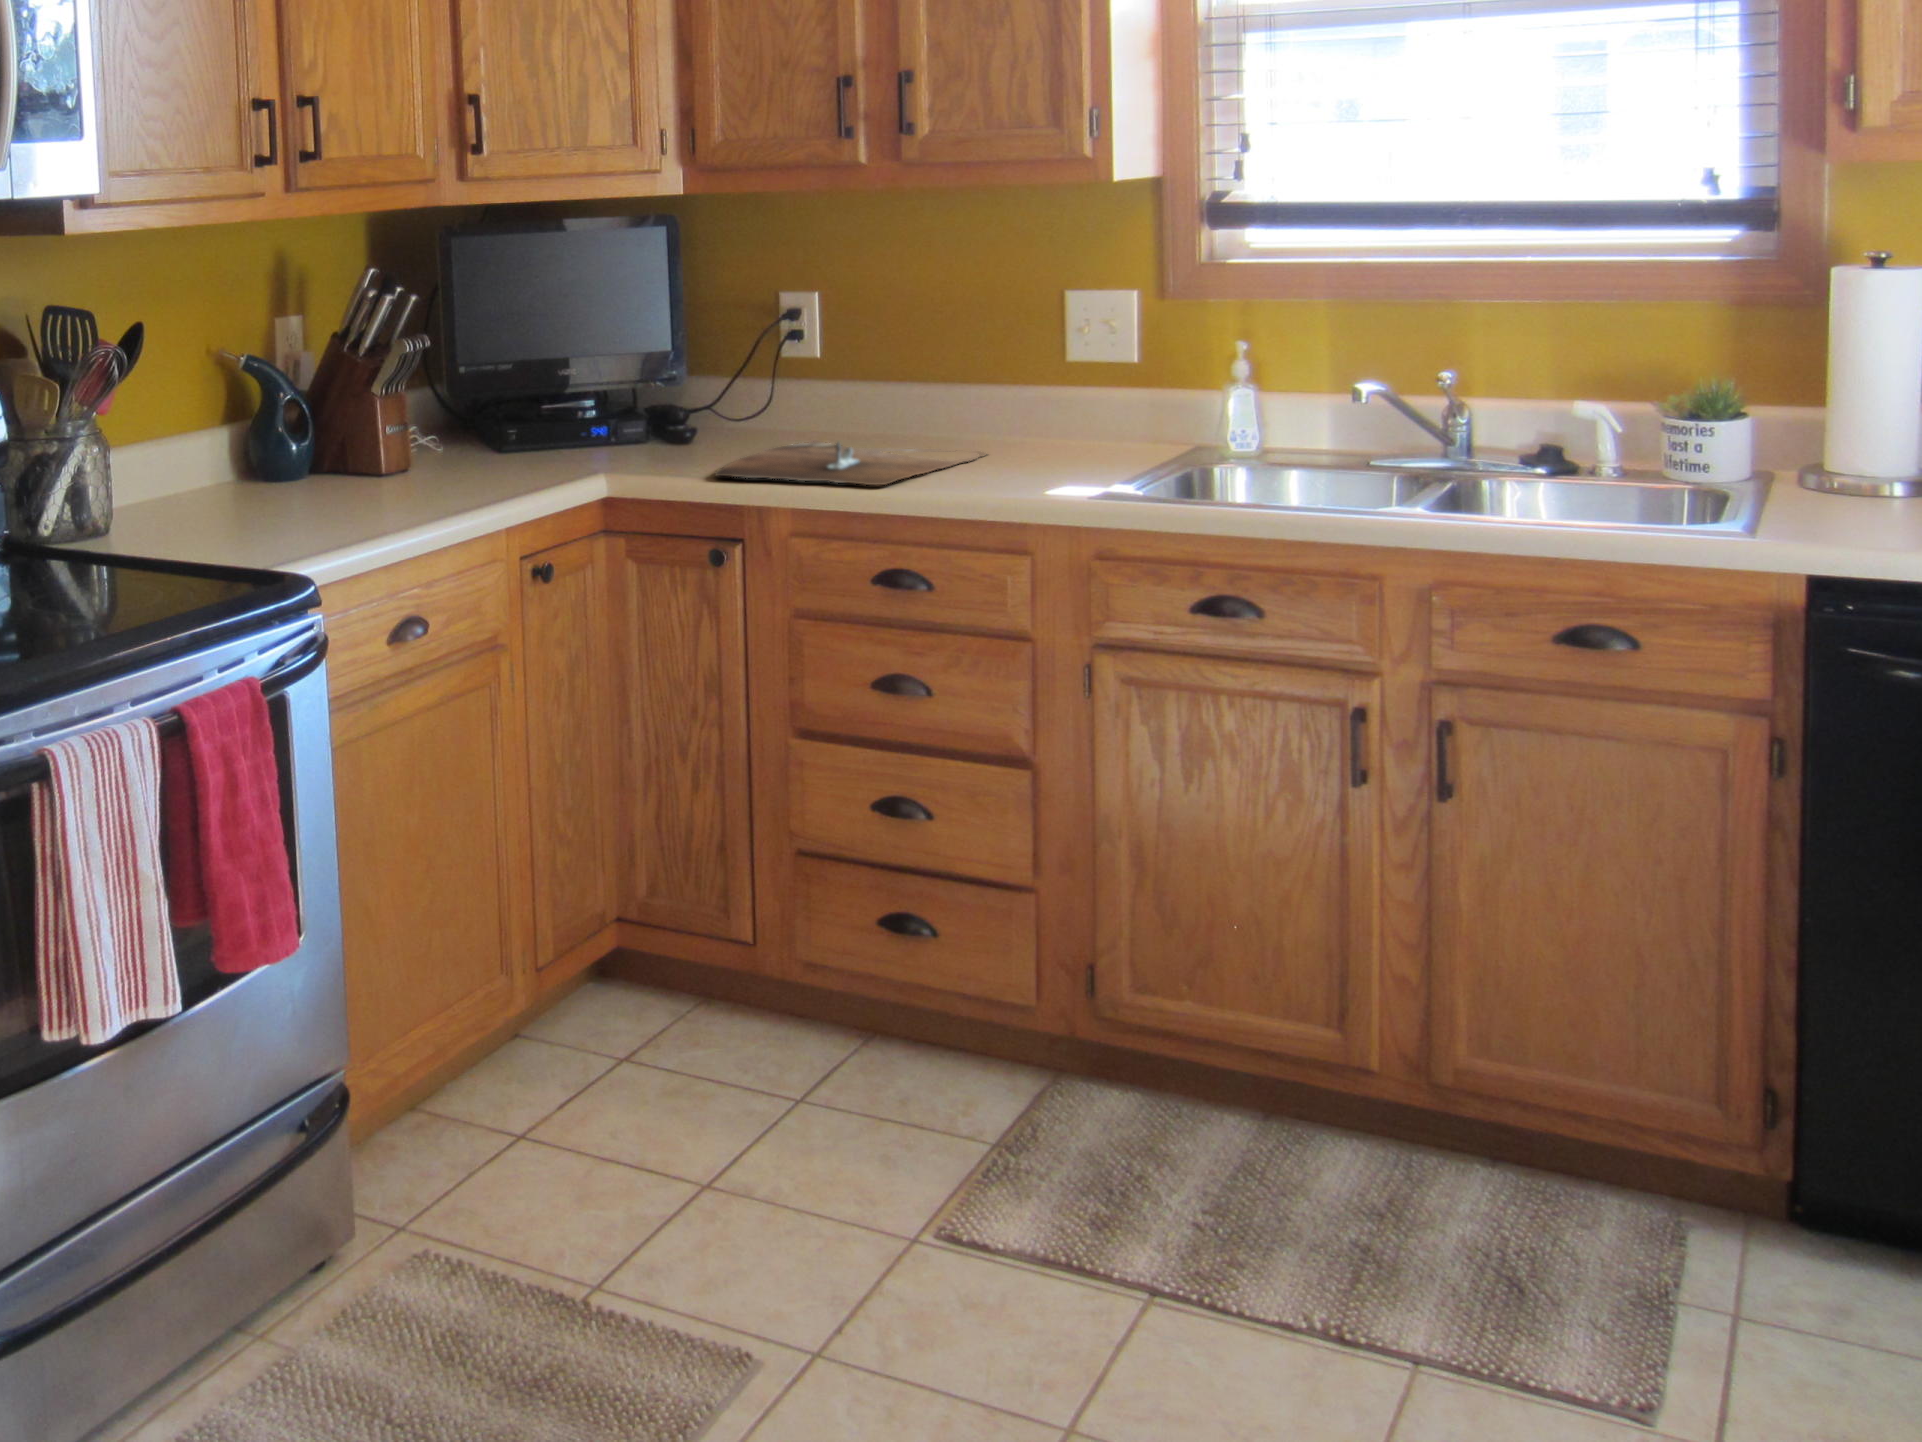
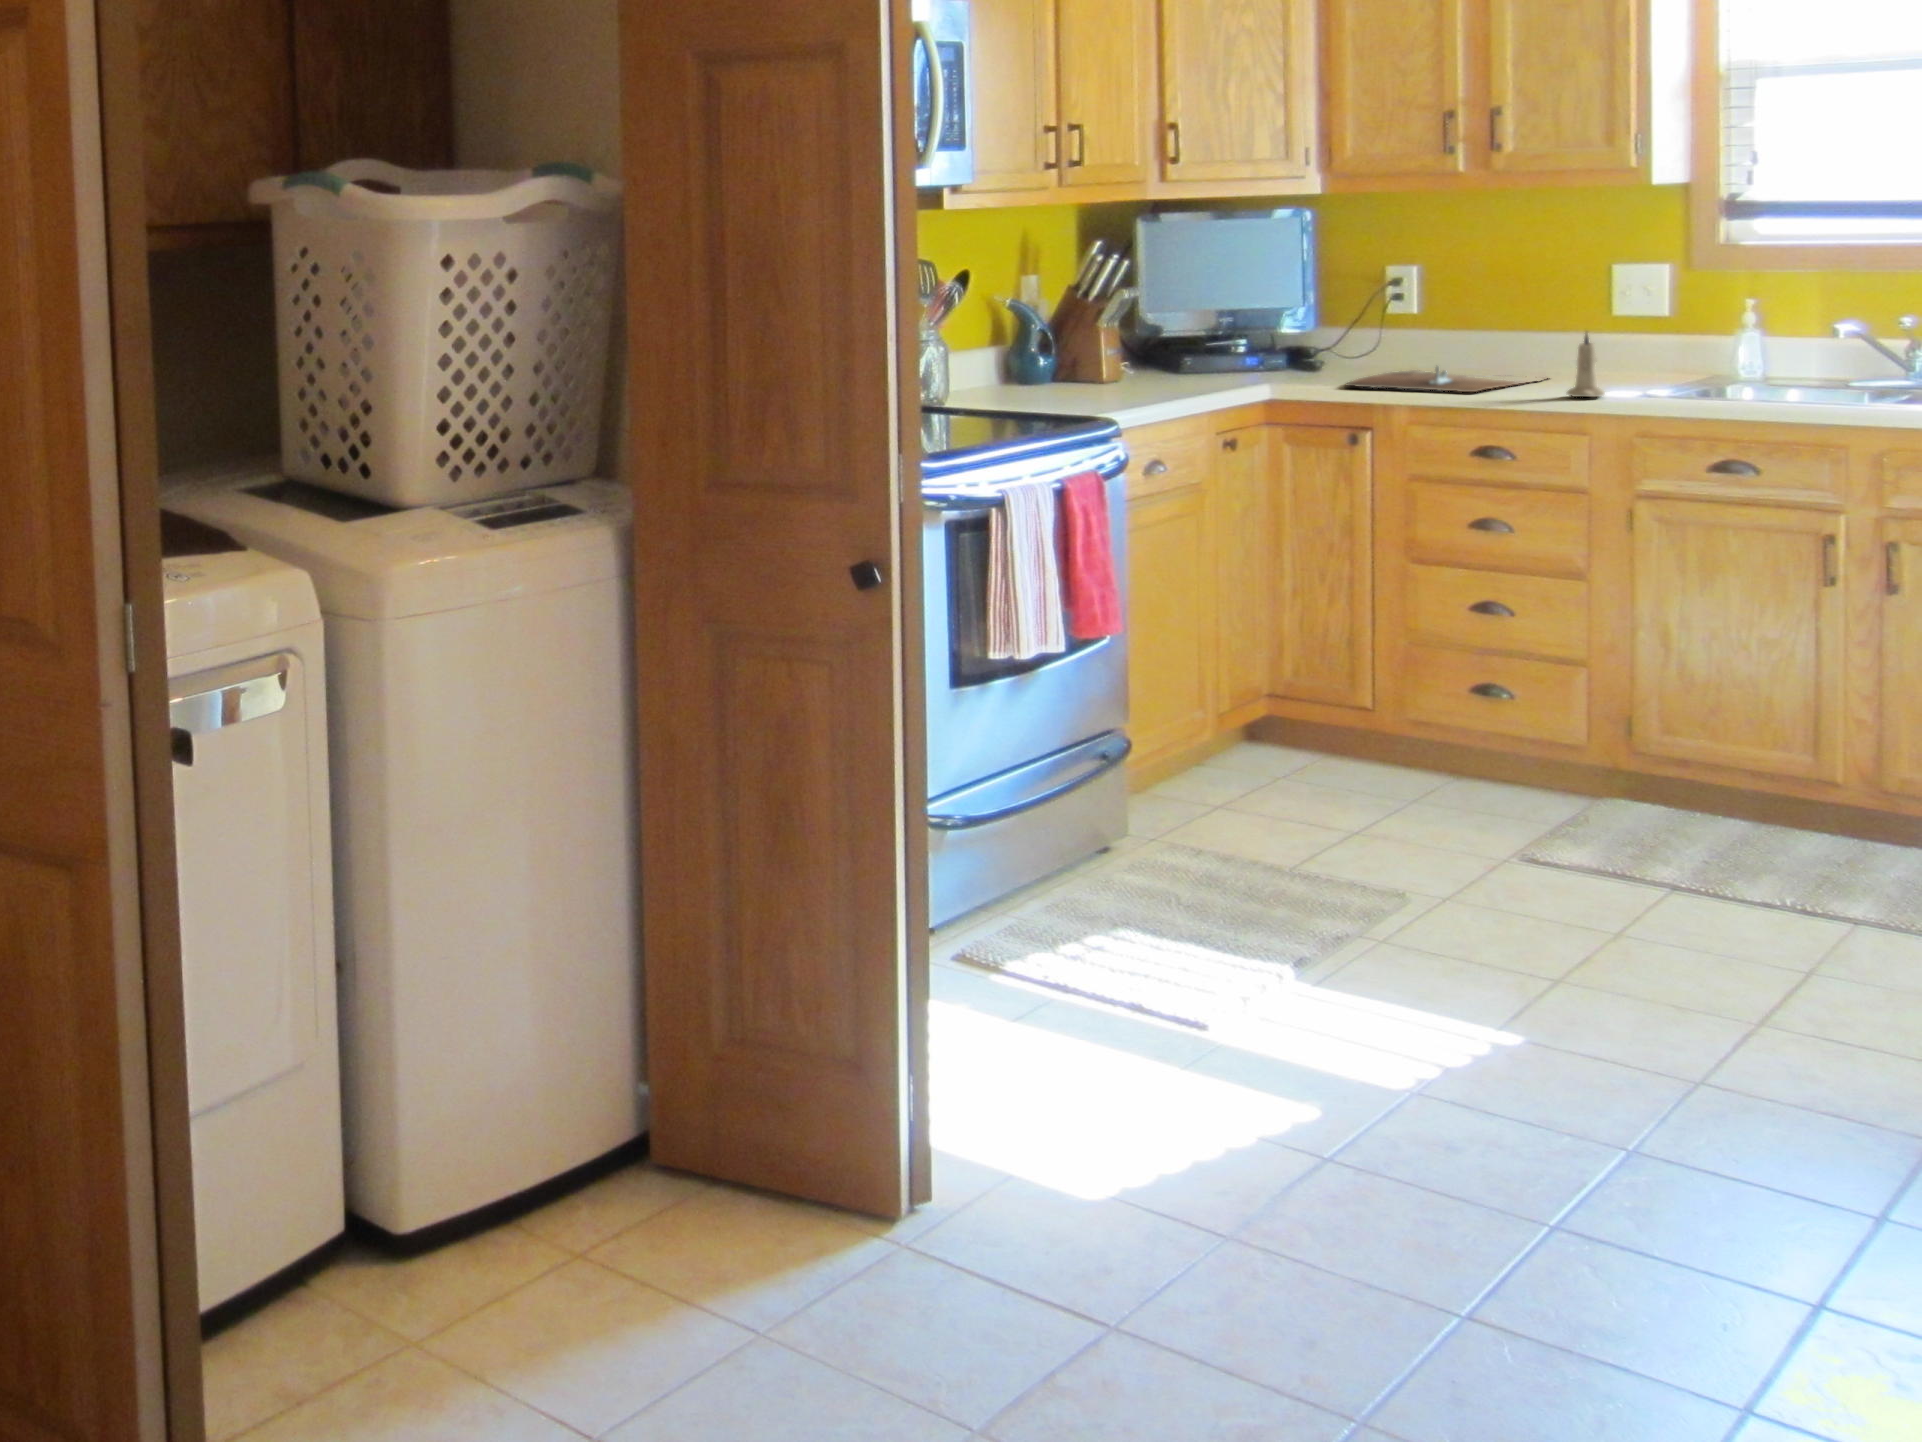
candle: none [1003,394,1055,494] -> present [1567,333,1605,397]

